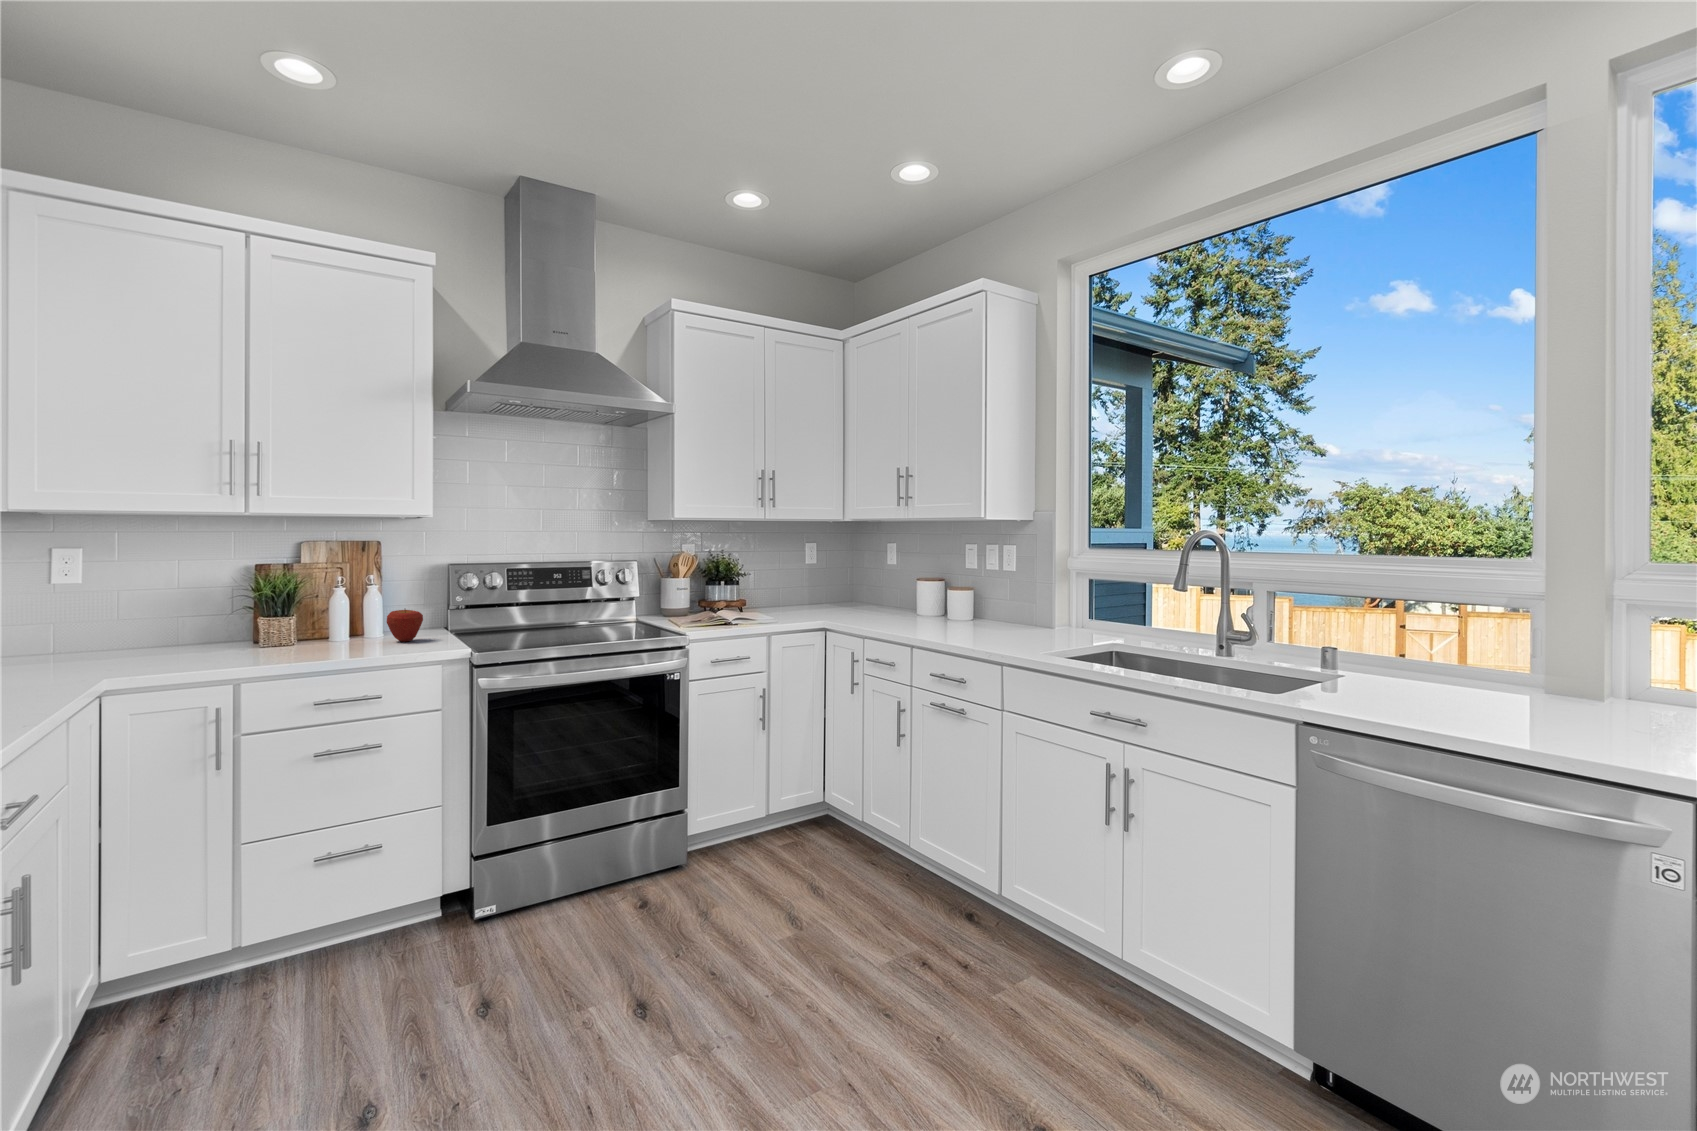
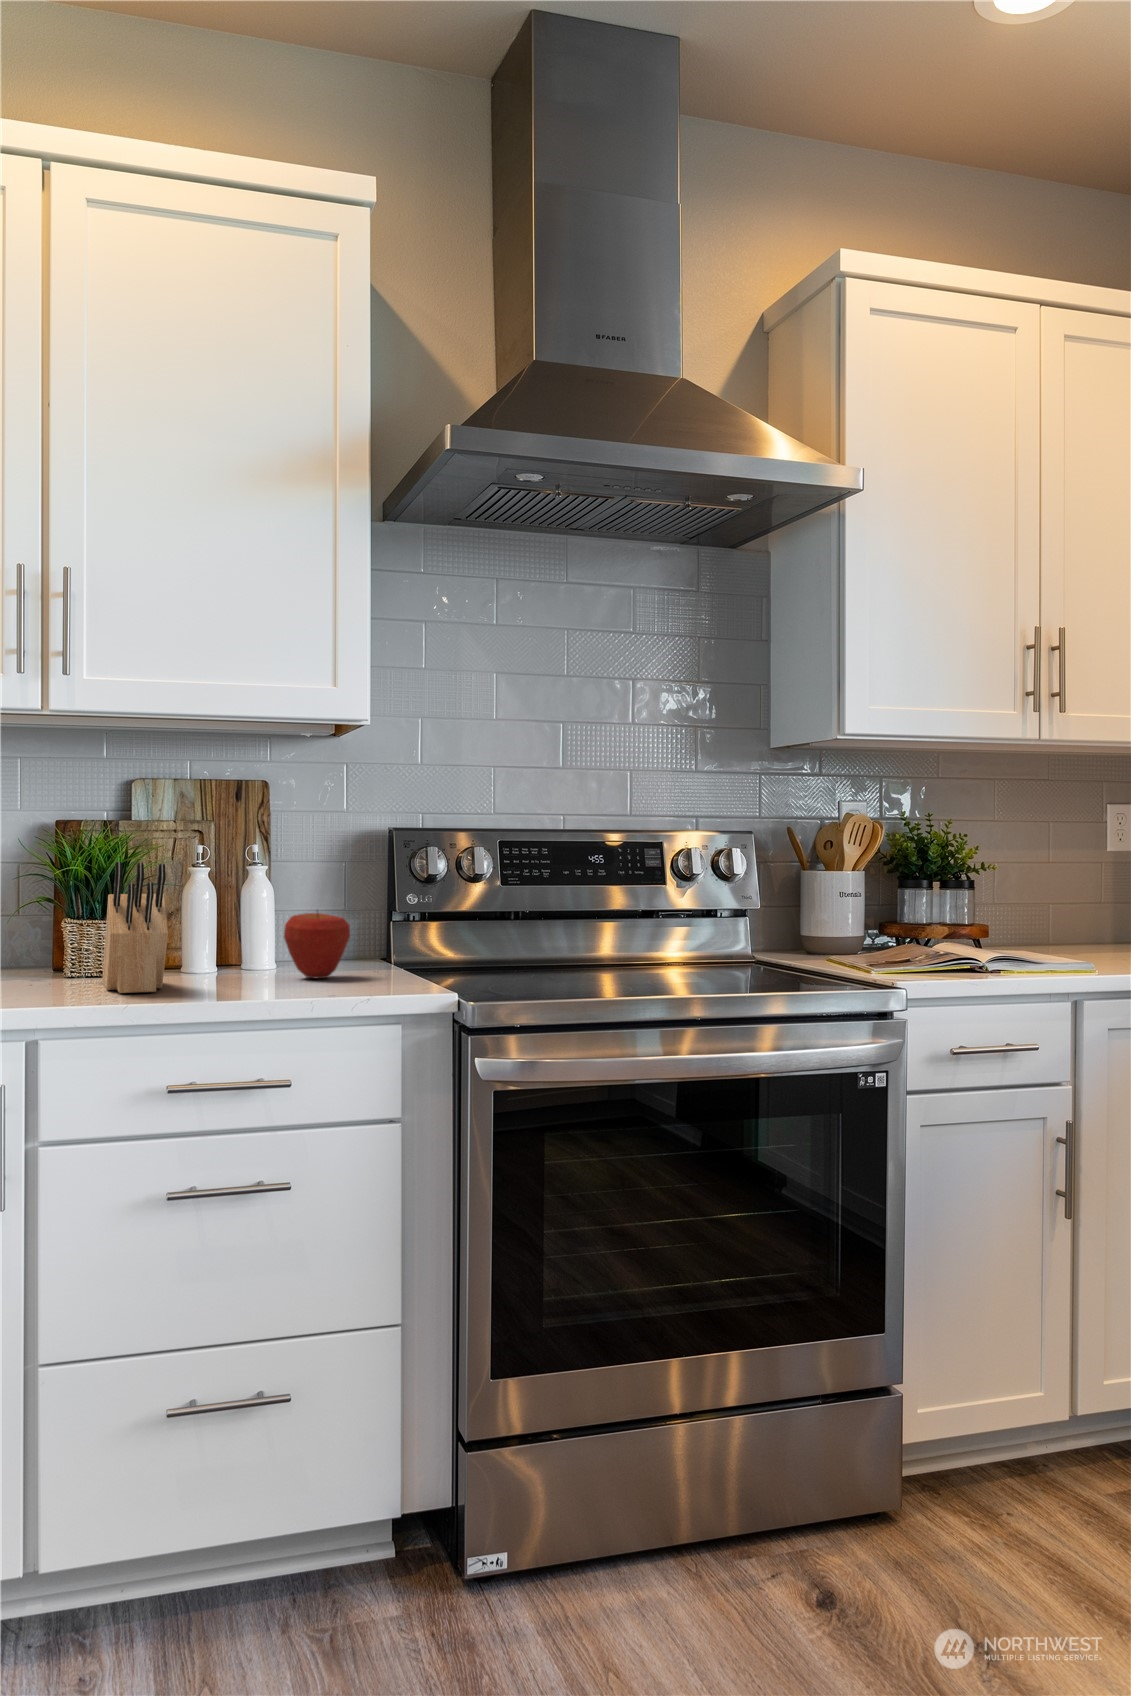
knife block: none [284,592,320,655] -> present [103,862,168,993]

